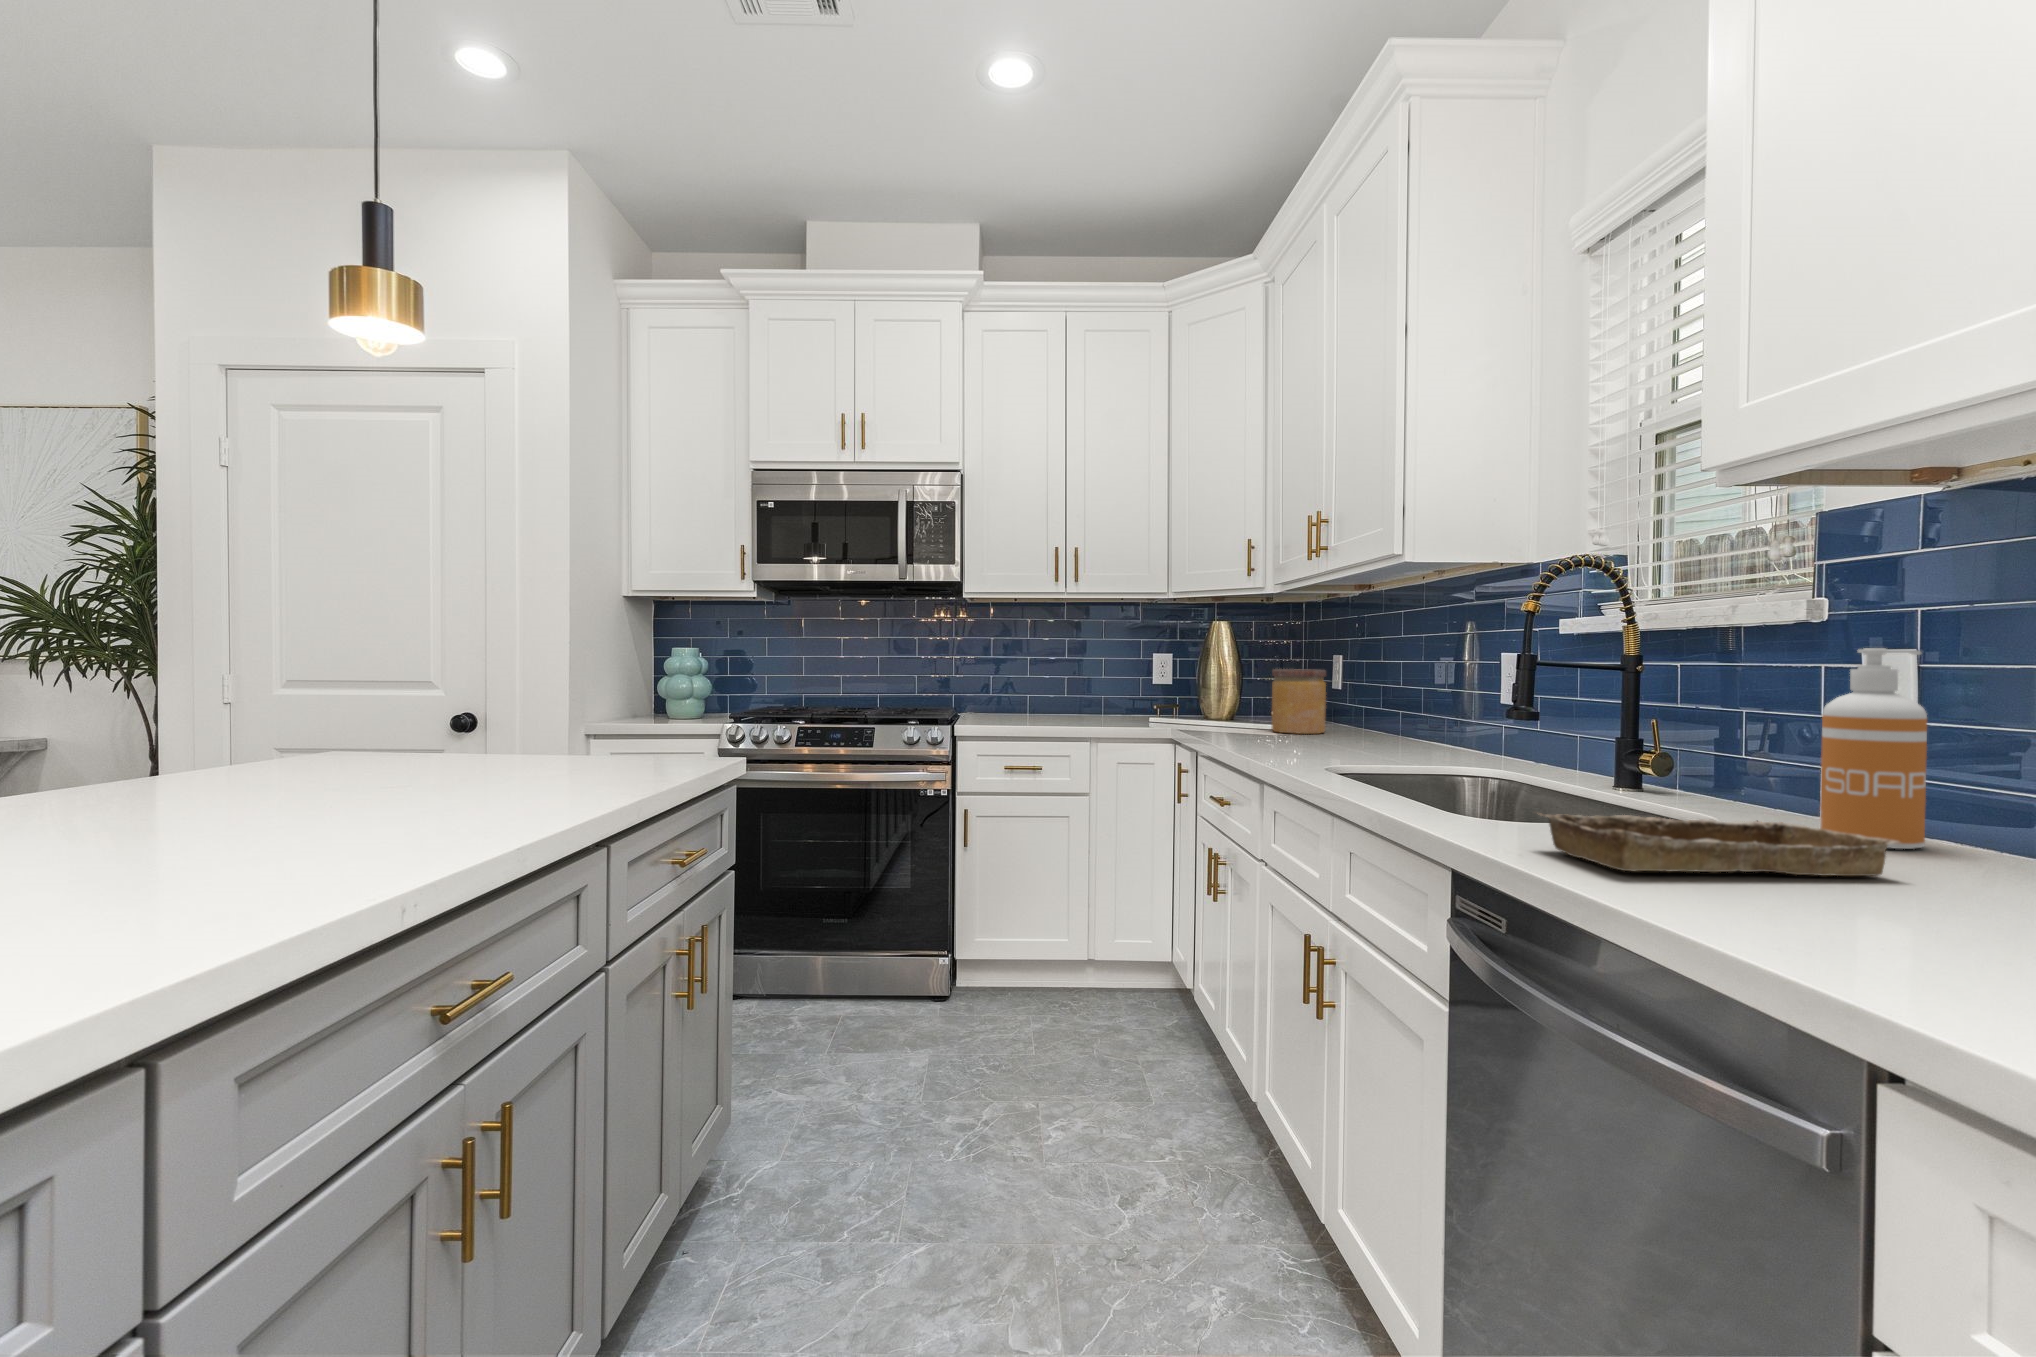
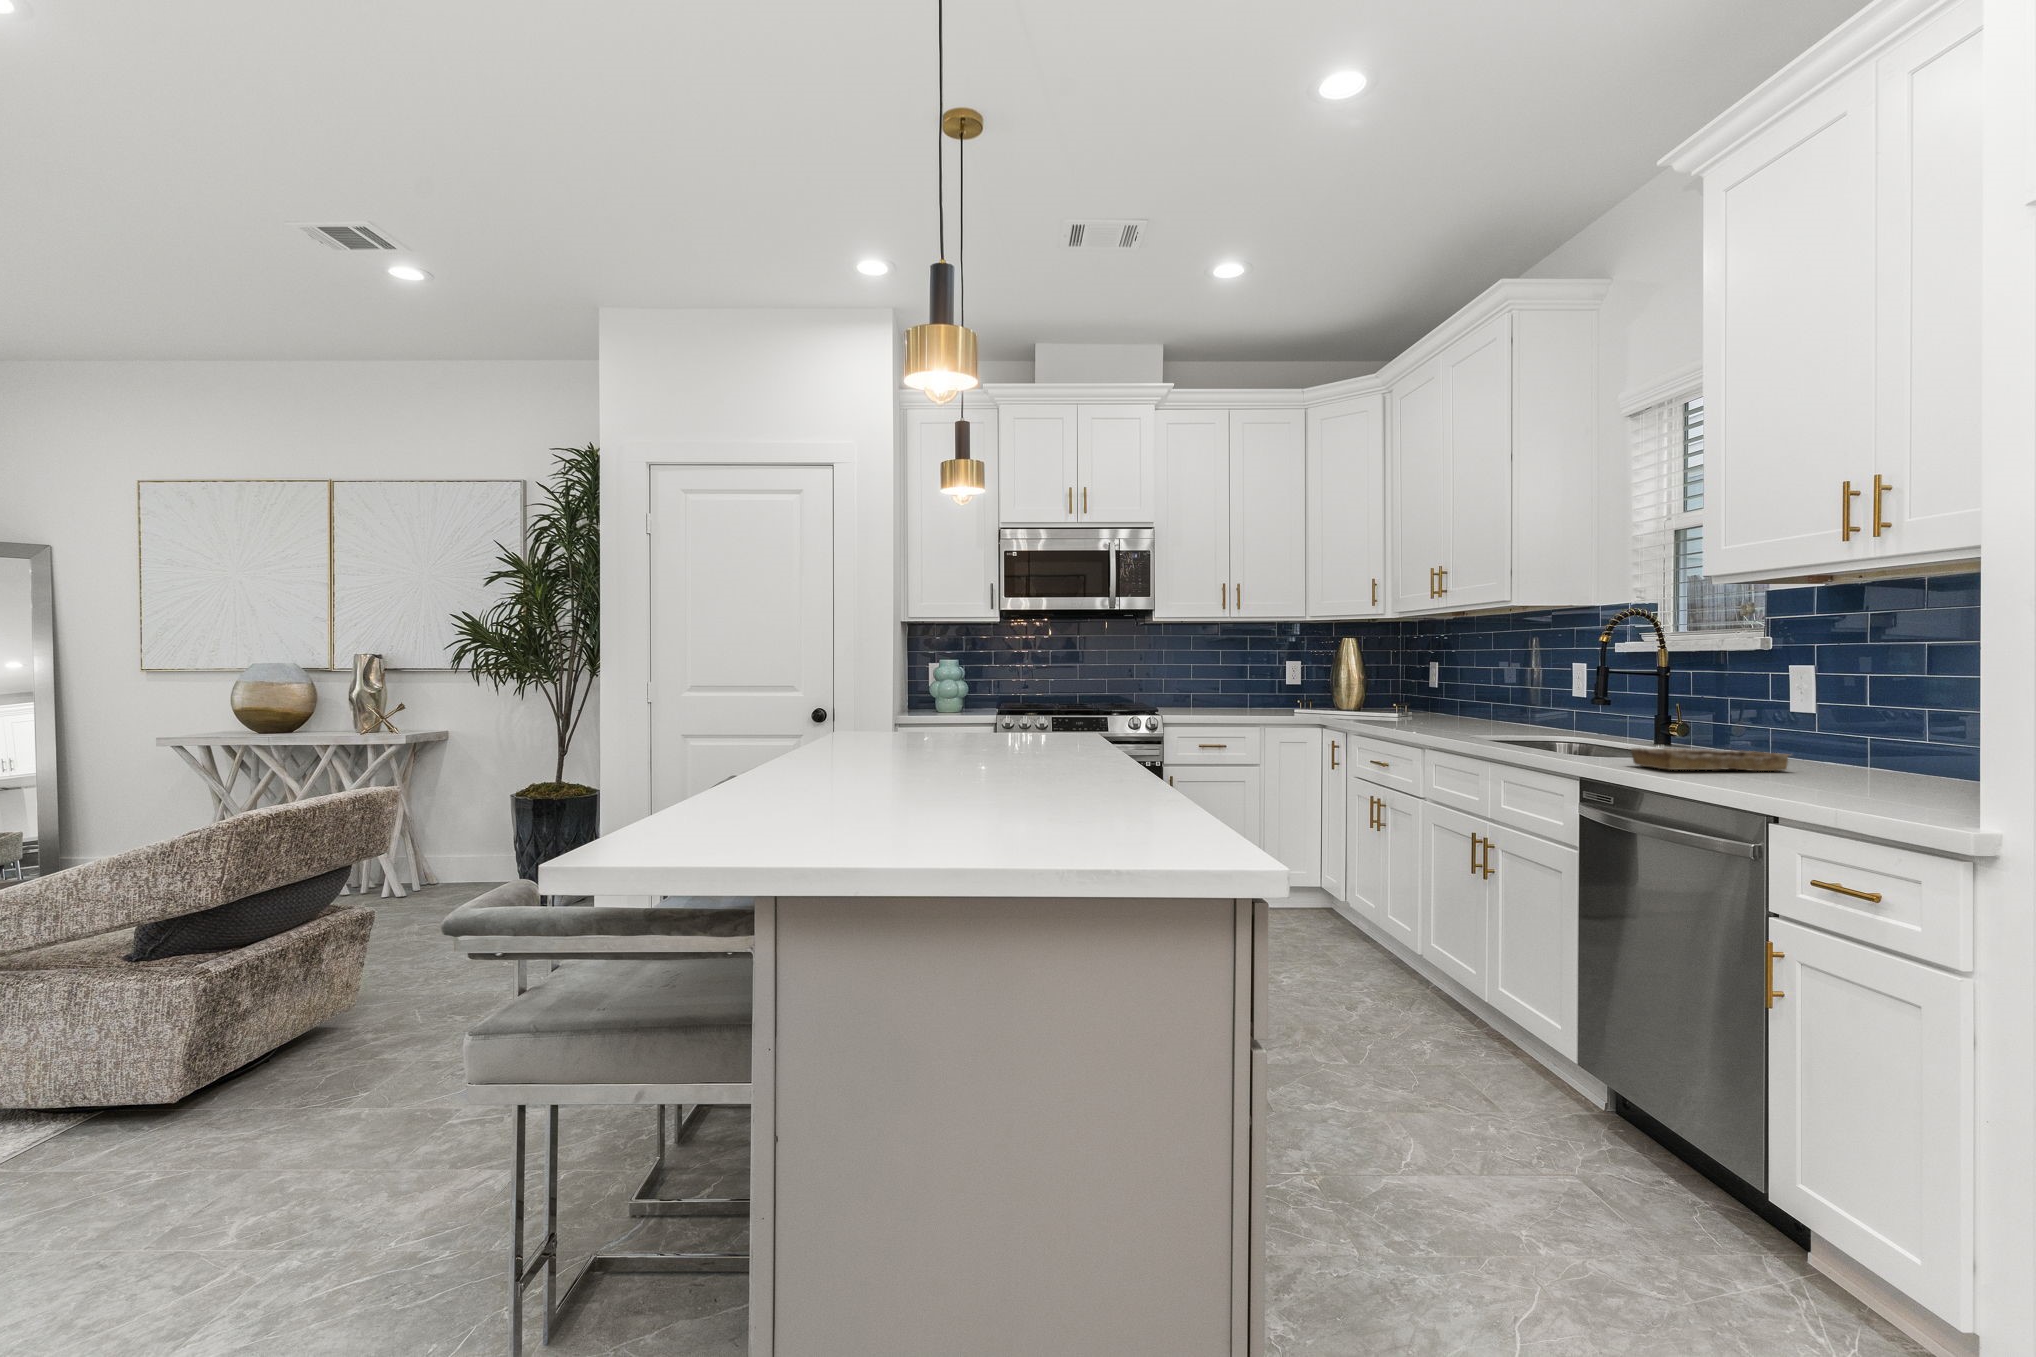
soap dispenser: present [1820,648,1927,849] -> none [1765,665,1814,764]
jar: present [1272,669,1326,734] -> none [1397,674,1438,720]

